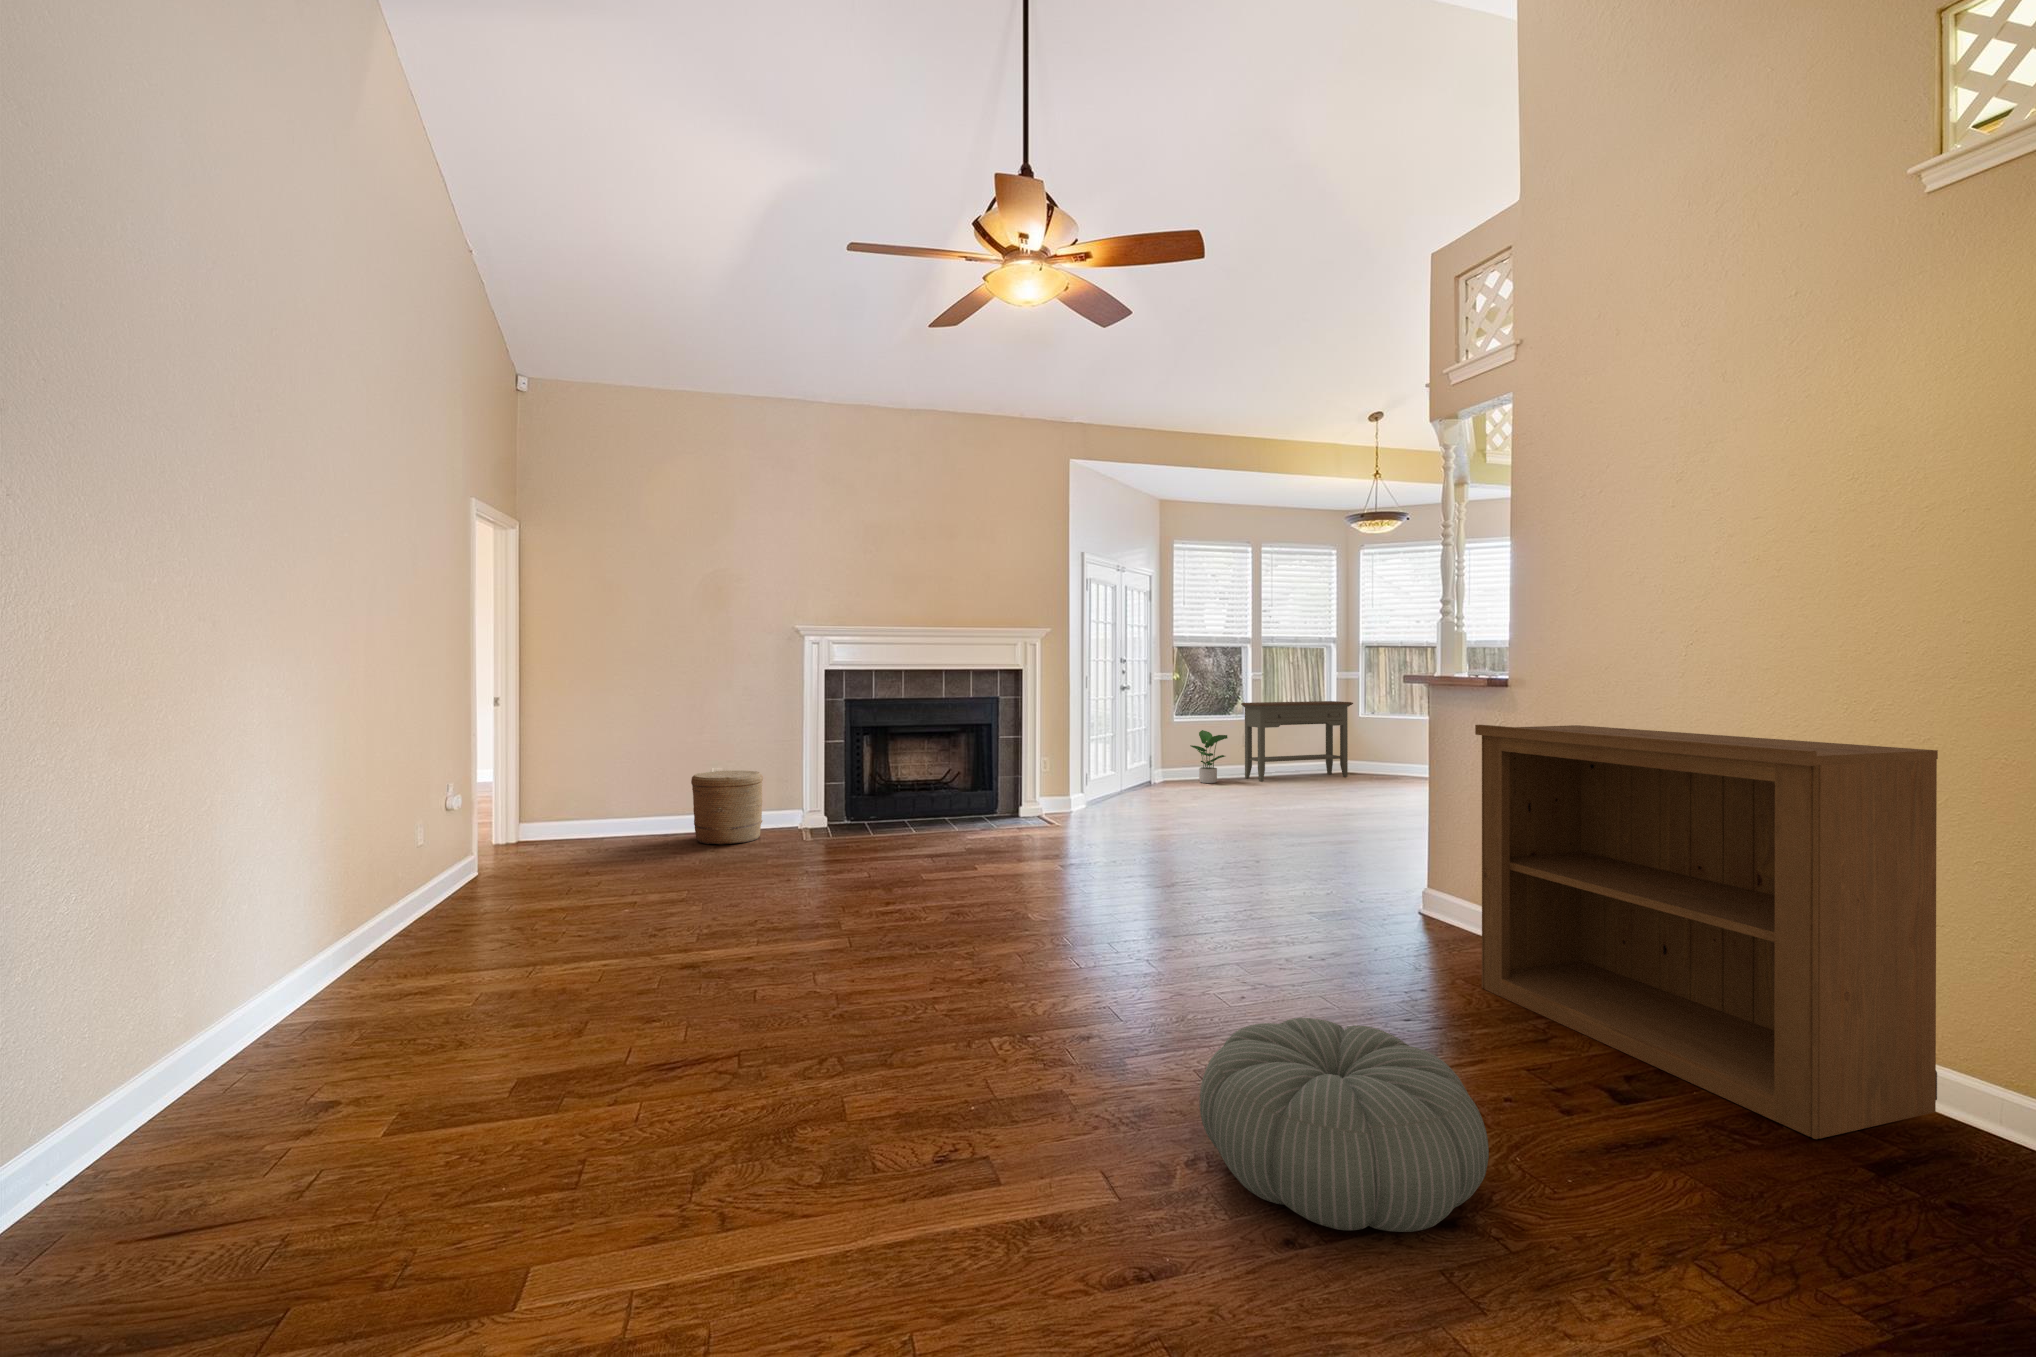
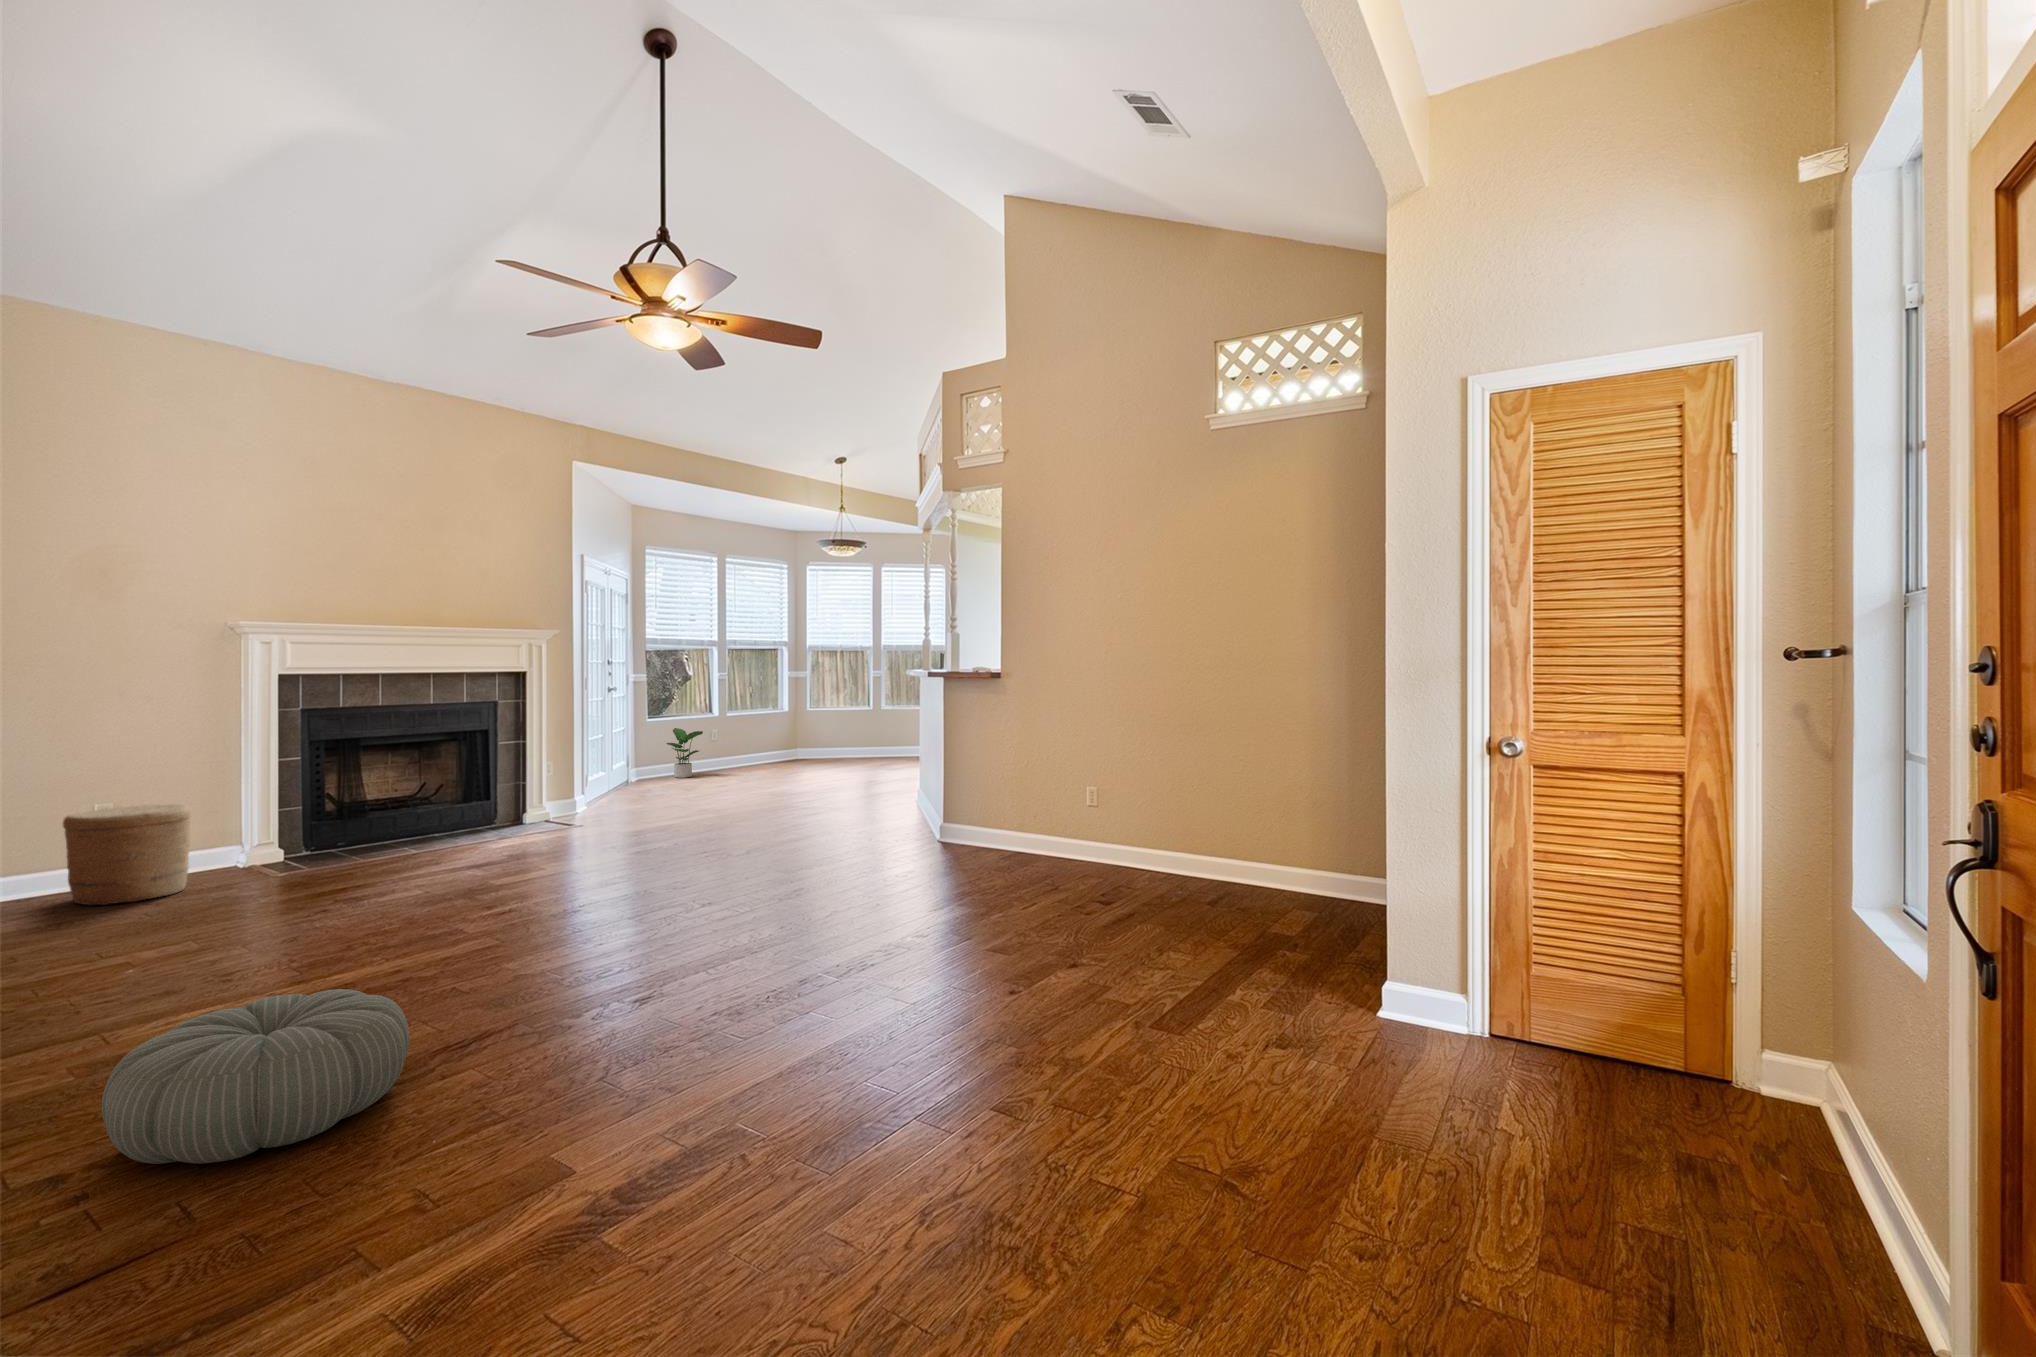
console table: present [1241,701,1353,781] -> none [709,697,804,772]
bookshelf: present [1475,725,1938,1139] -> none [996,706,1195,896]
pouf: present [1200,1018,1489,1232] -> present [102,989,409,1164]

